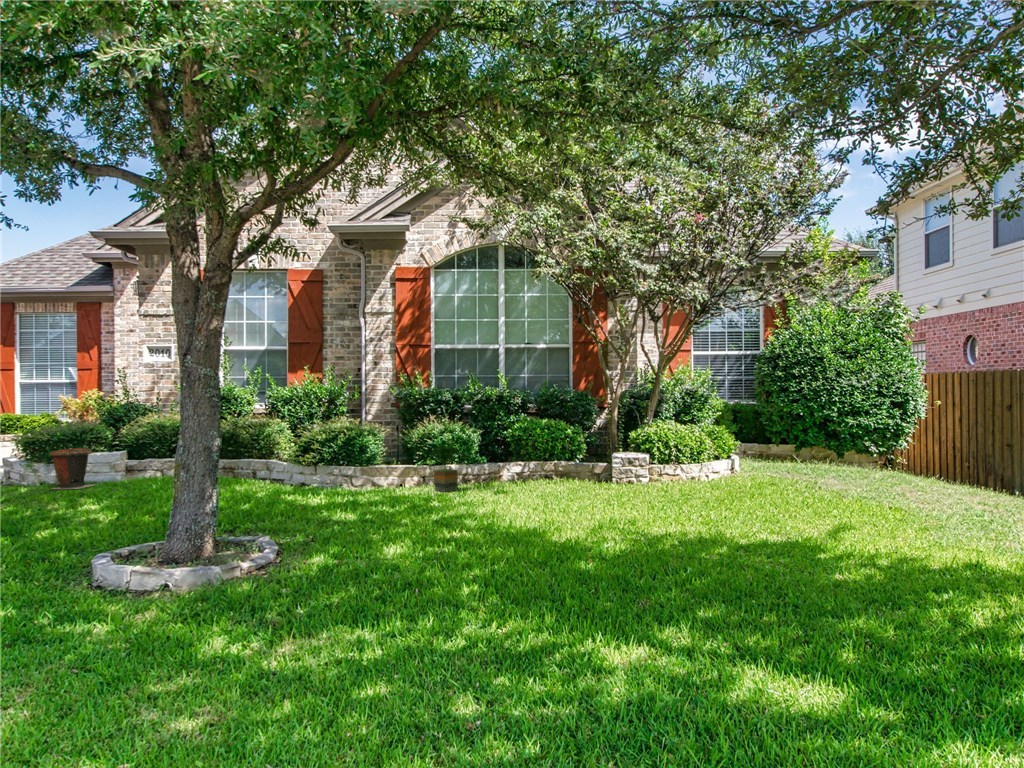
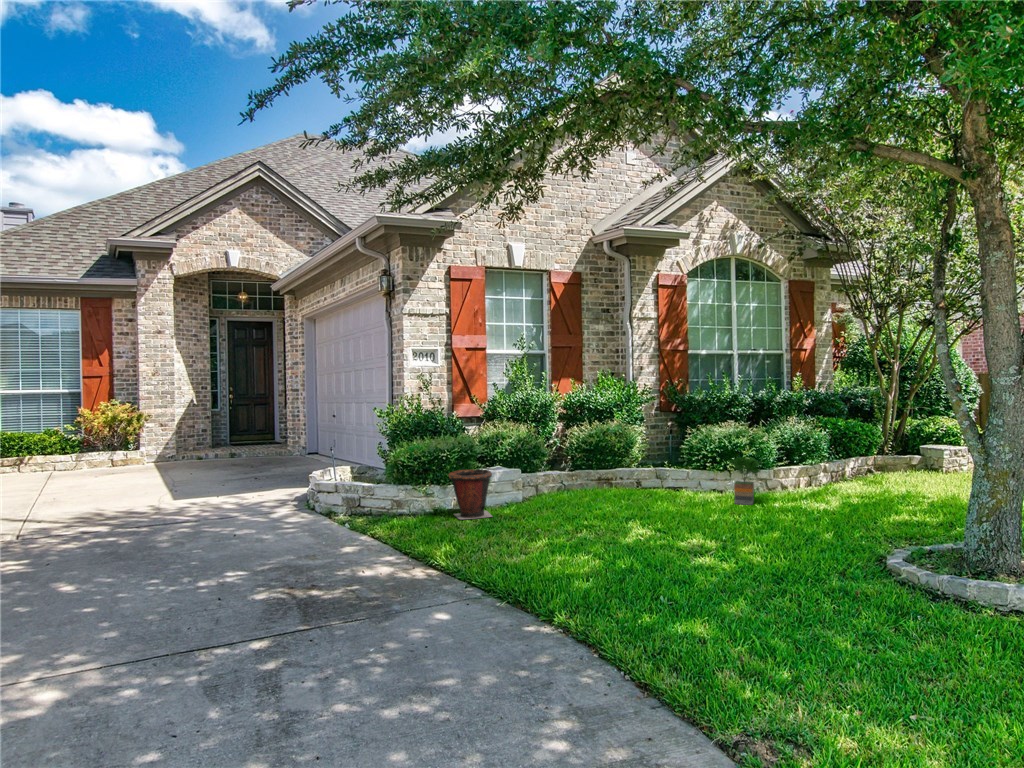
potted tree: present [432,445,461,492] -> present [730,458,760,505]

